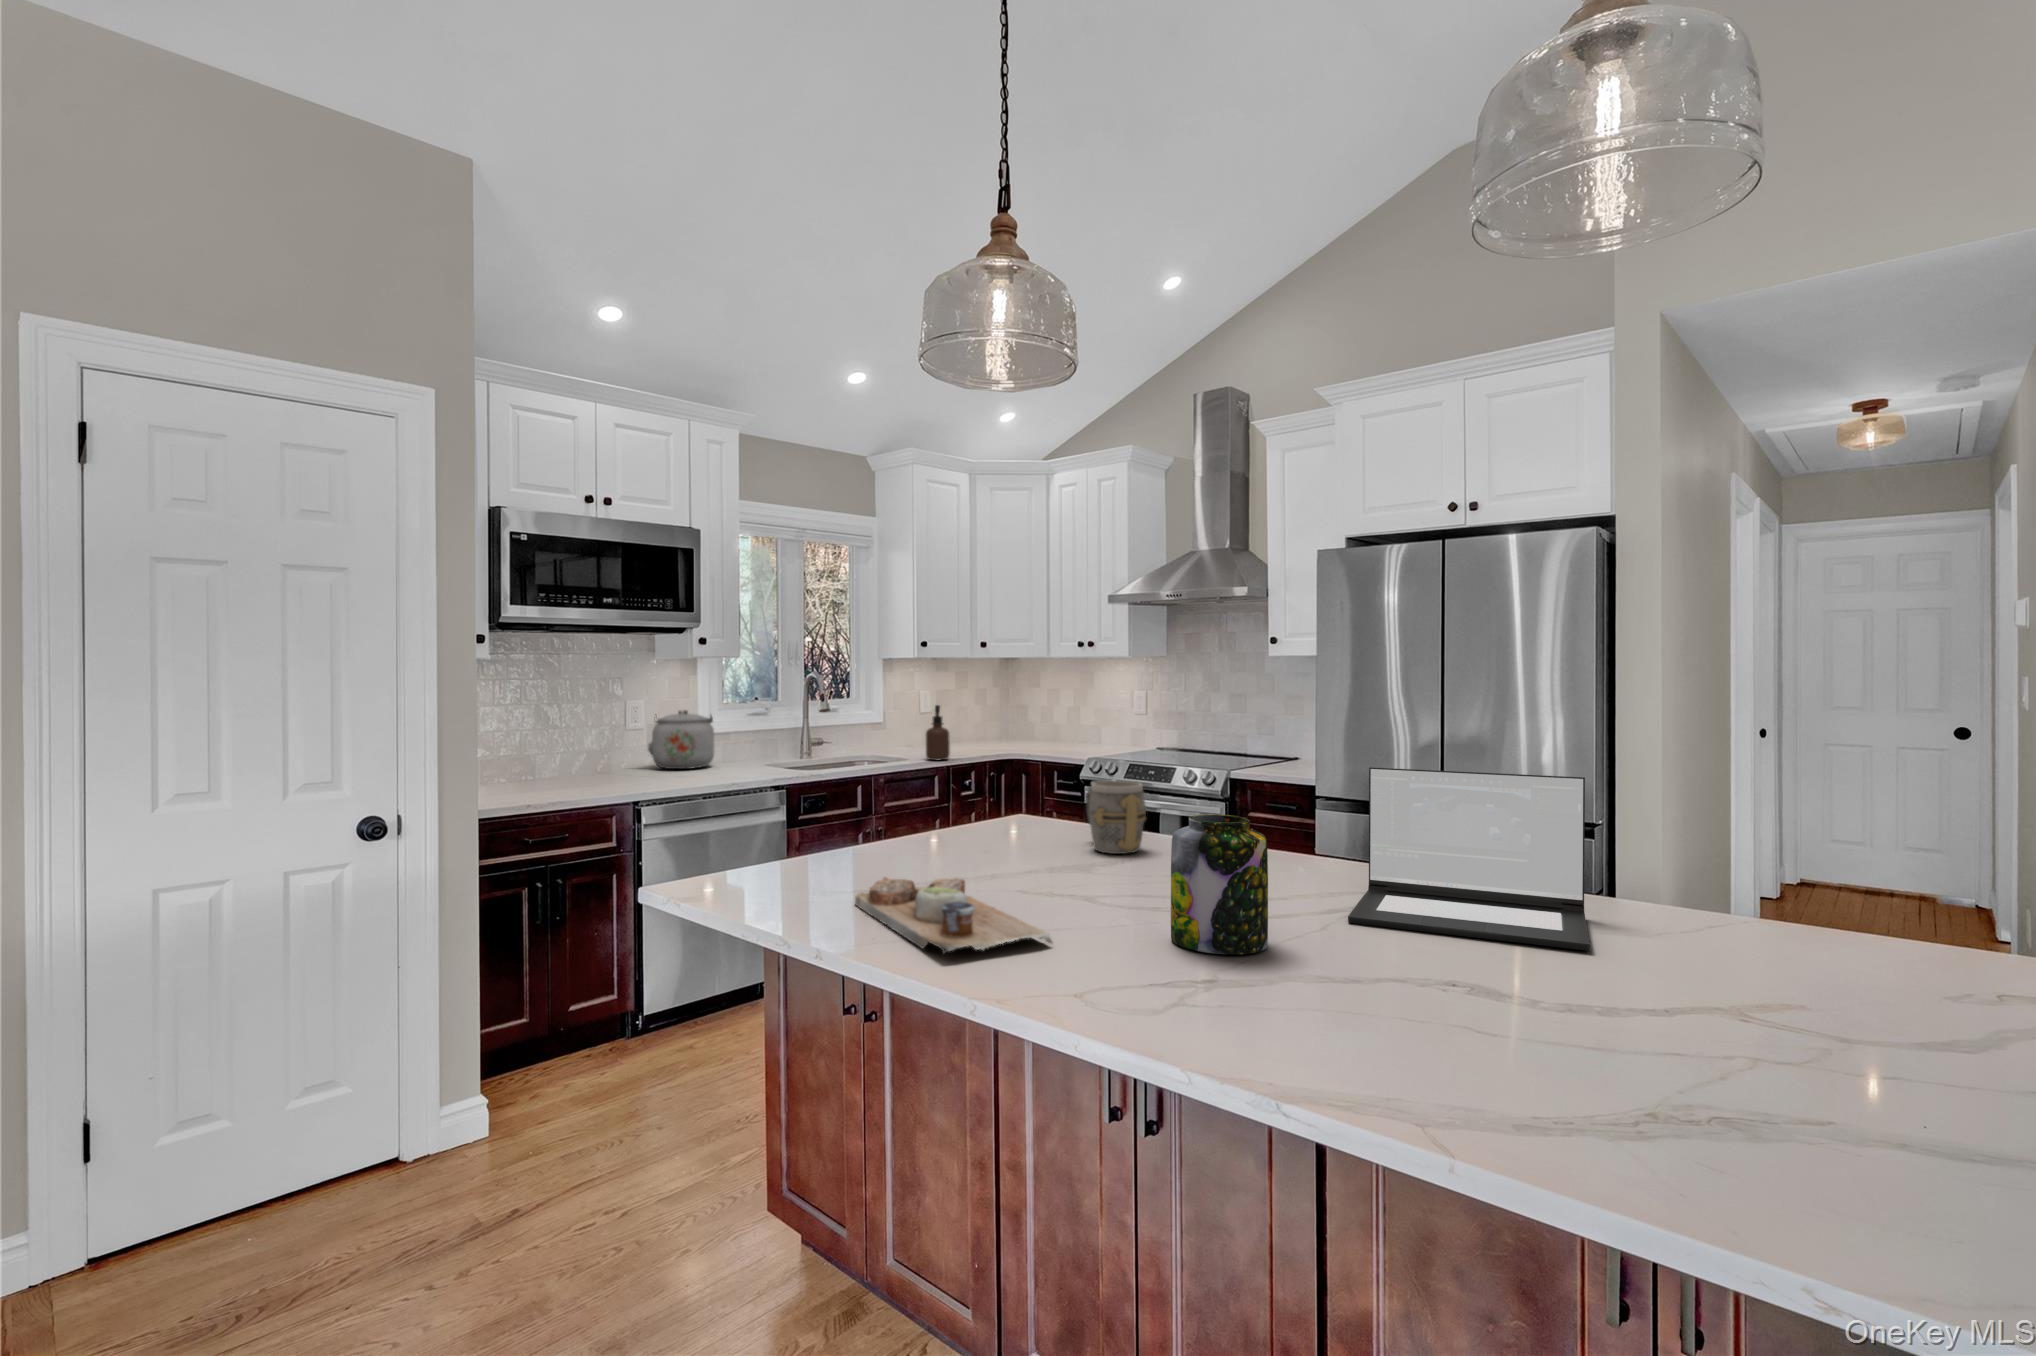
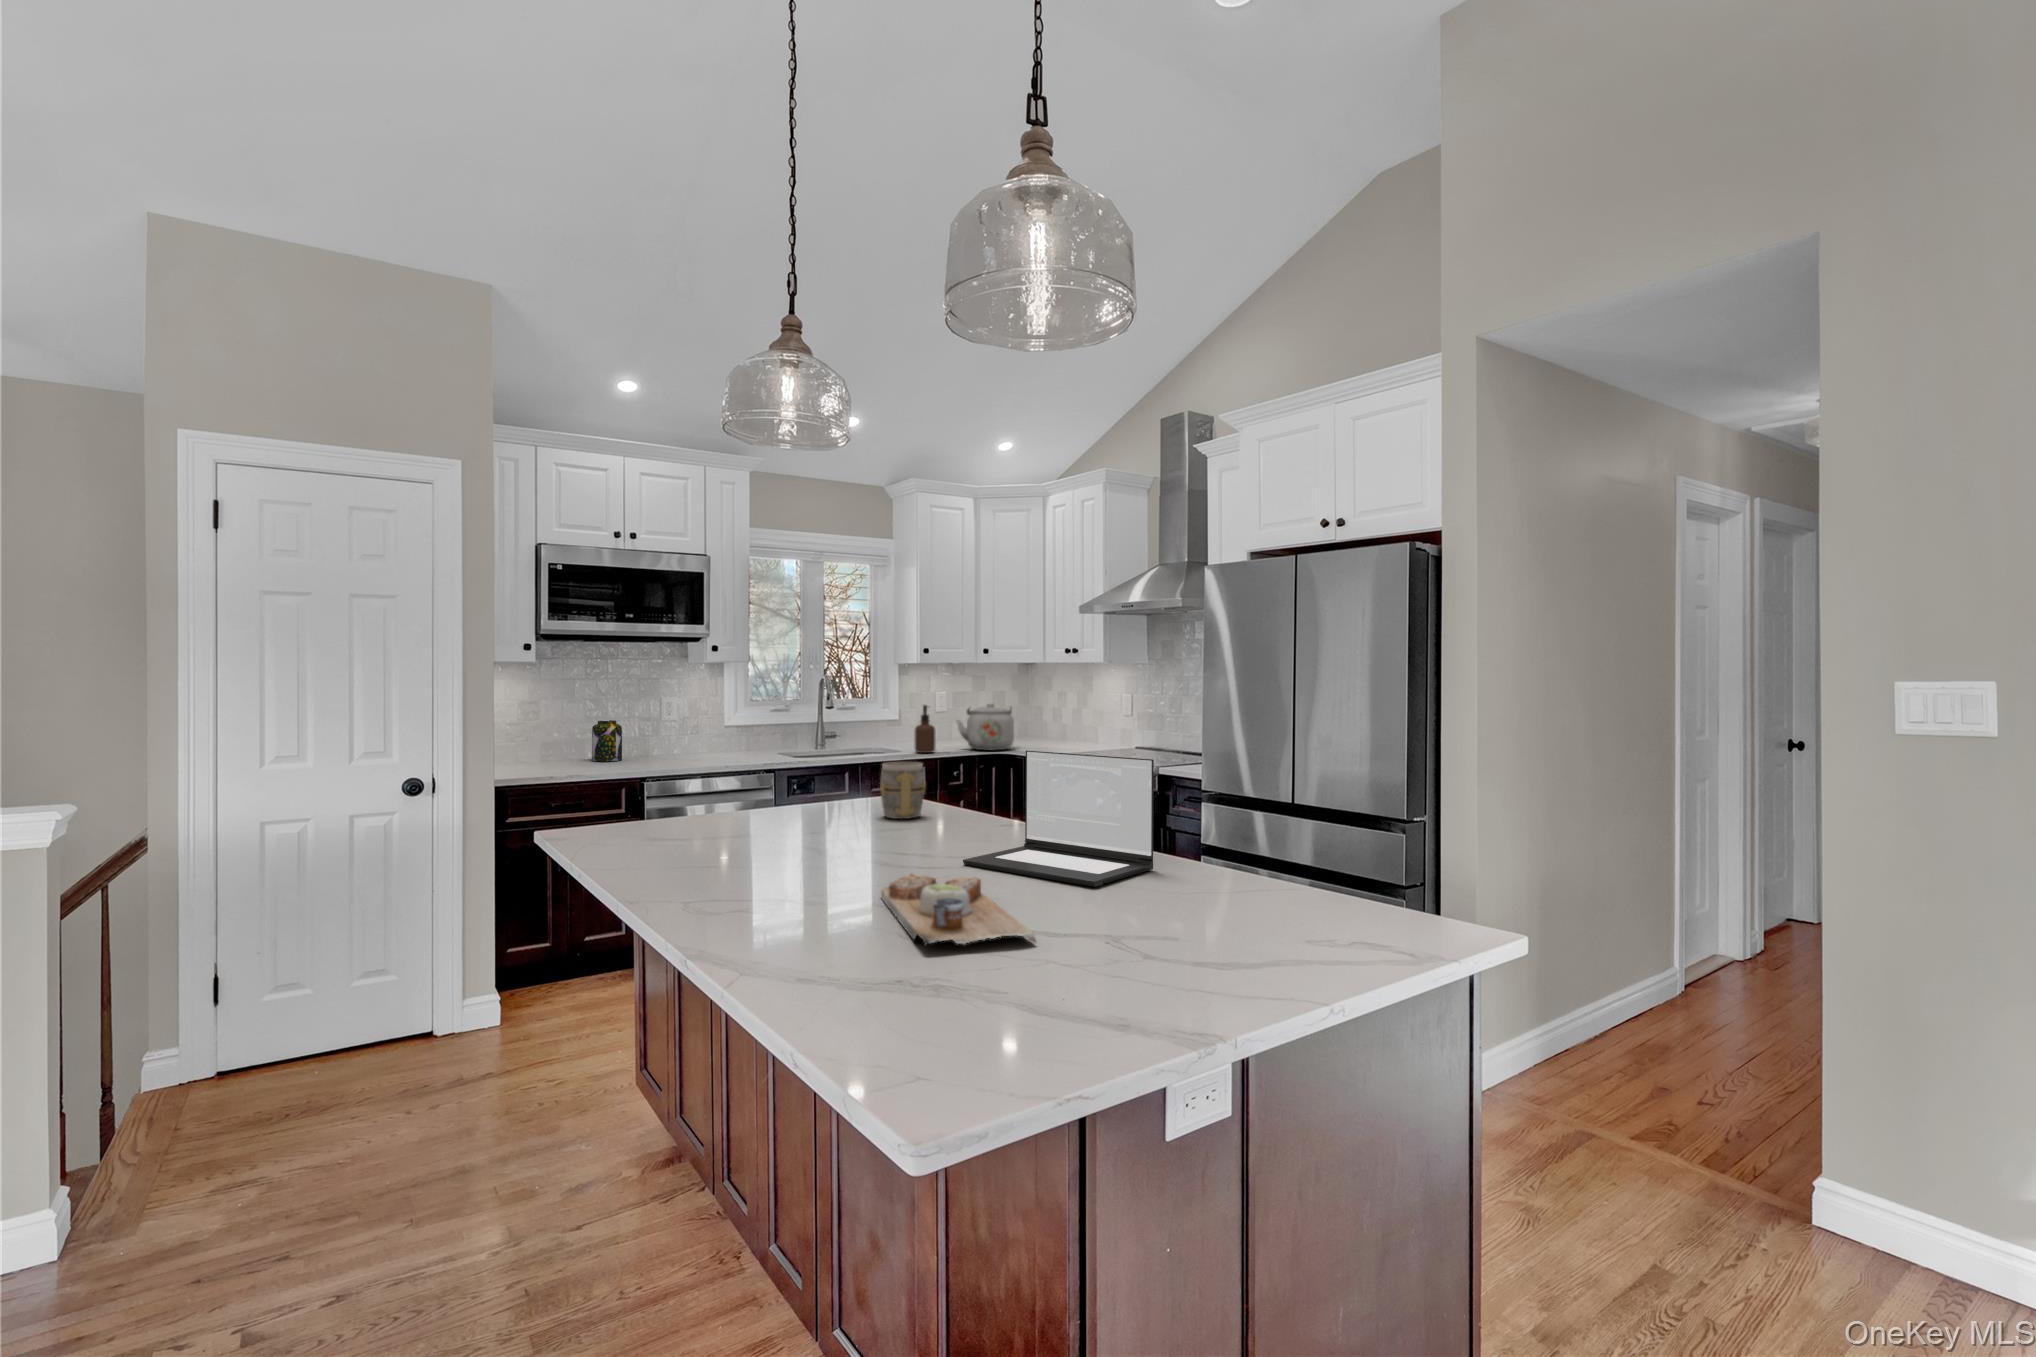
kettle: present [648,710,714,769] -> present [957,704,1014,751]
jar: present [1171,815,1268,954] -> present [592,720,622,762]
cutting board: present [855,877,1052,954] -> present [881,874,1036,945]

